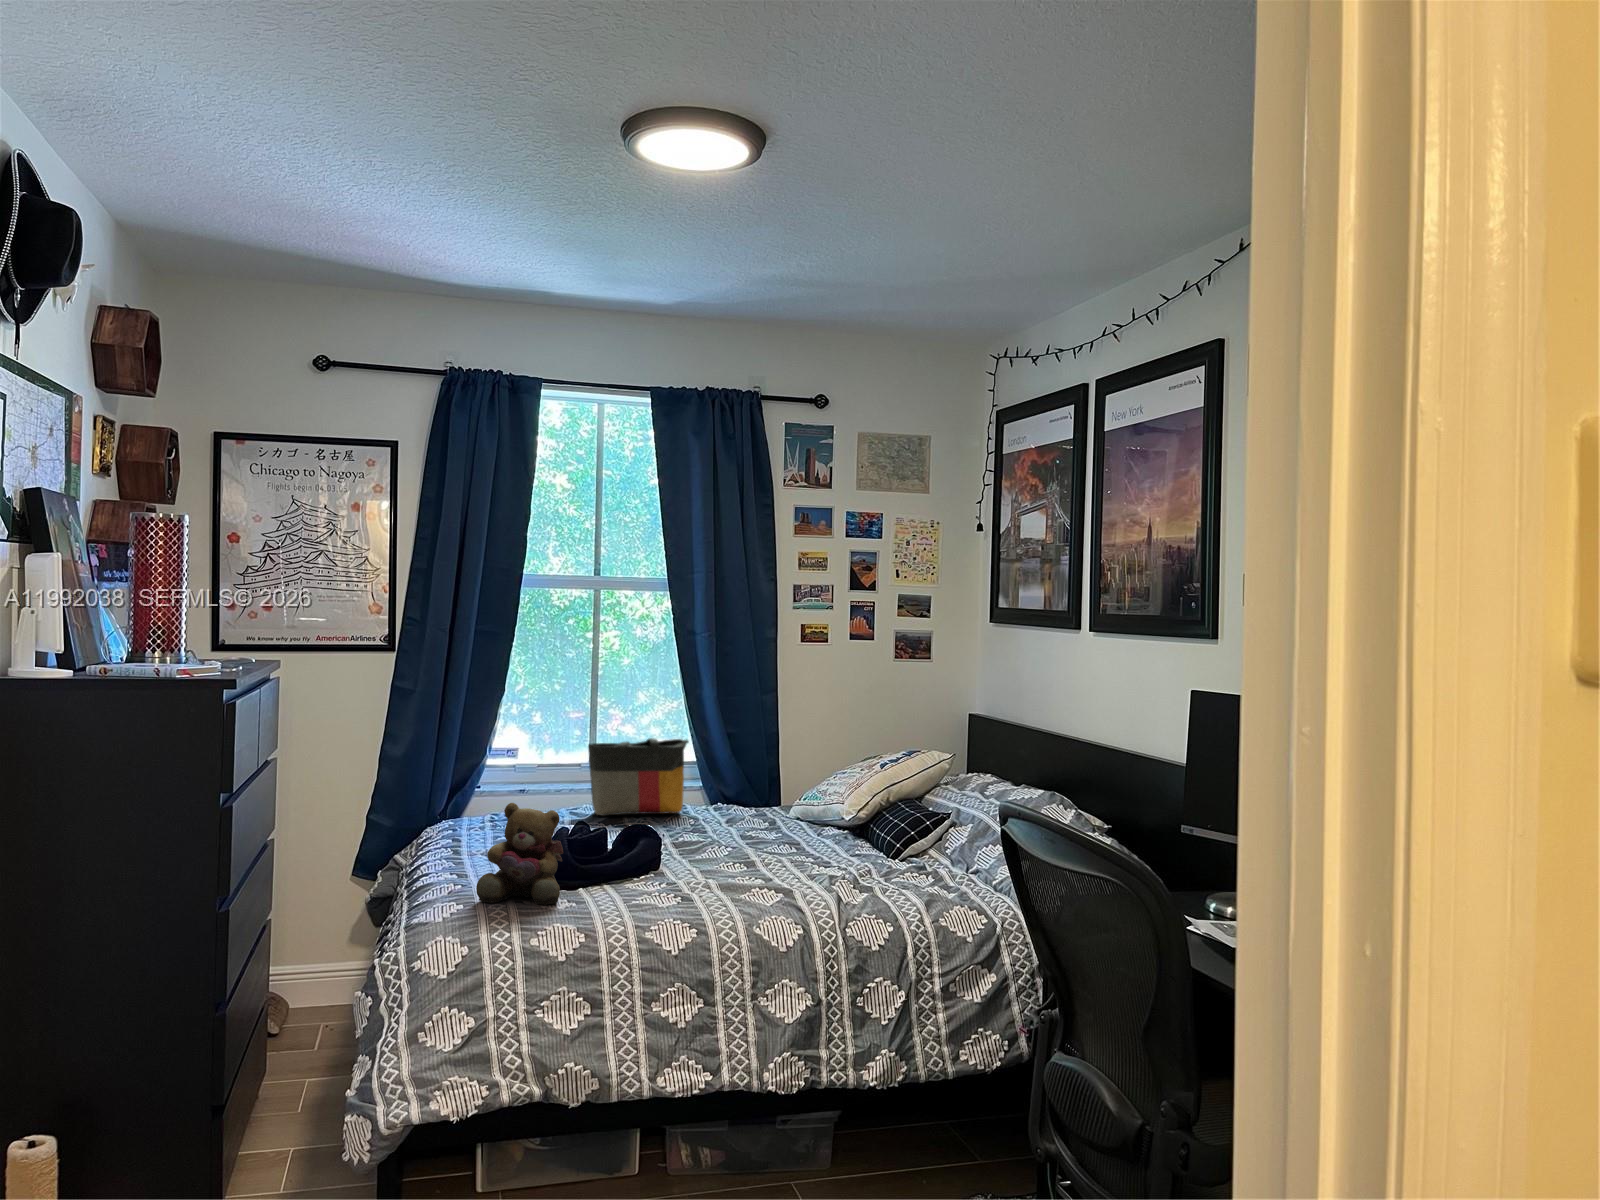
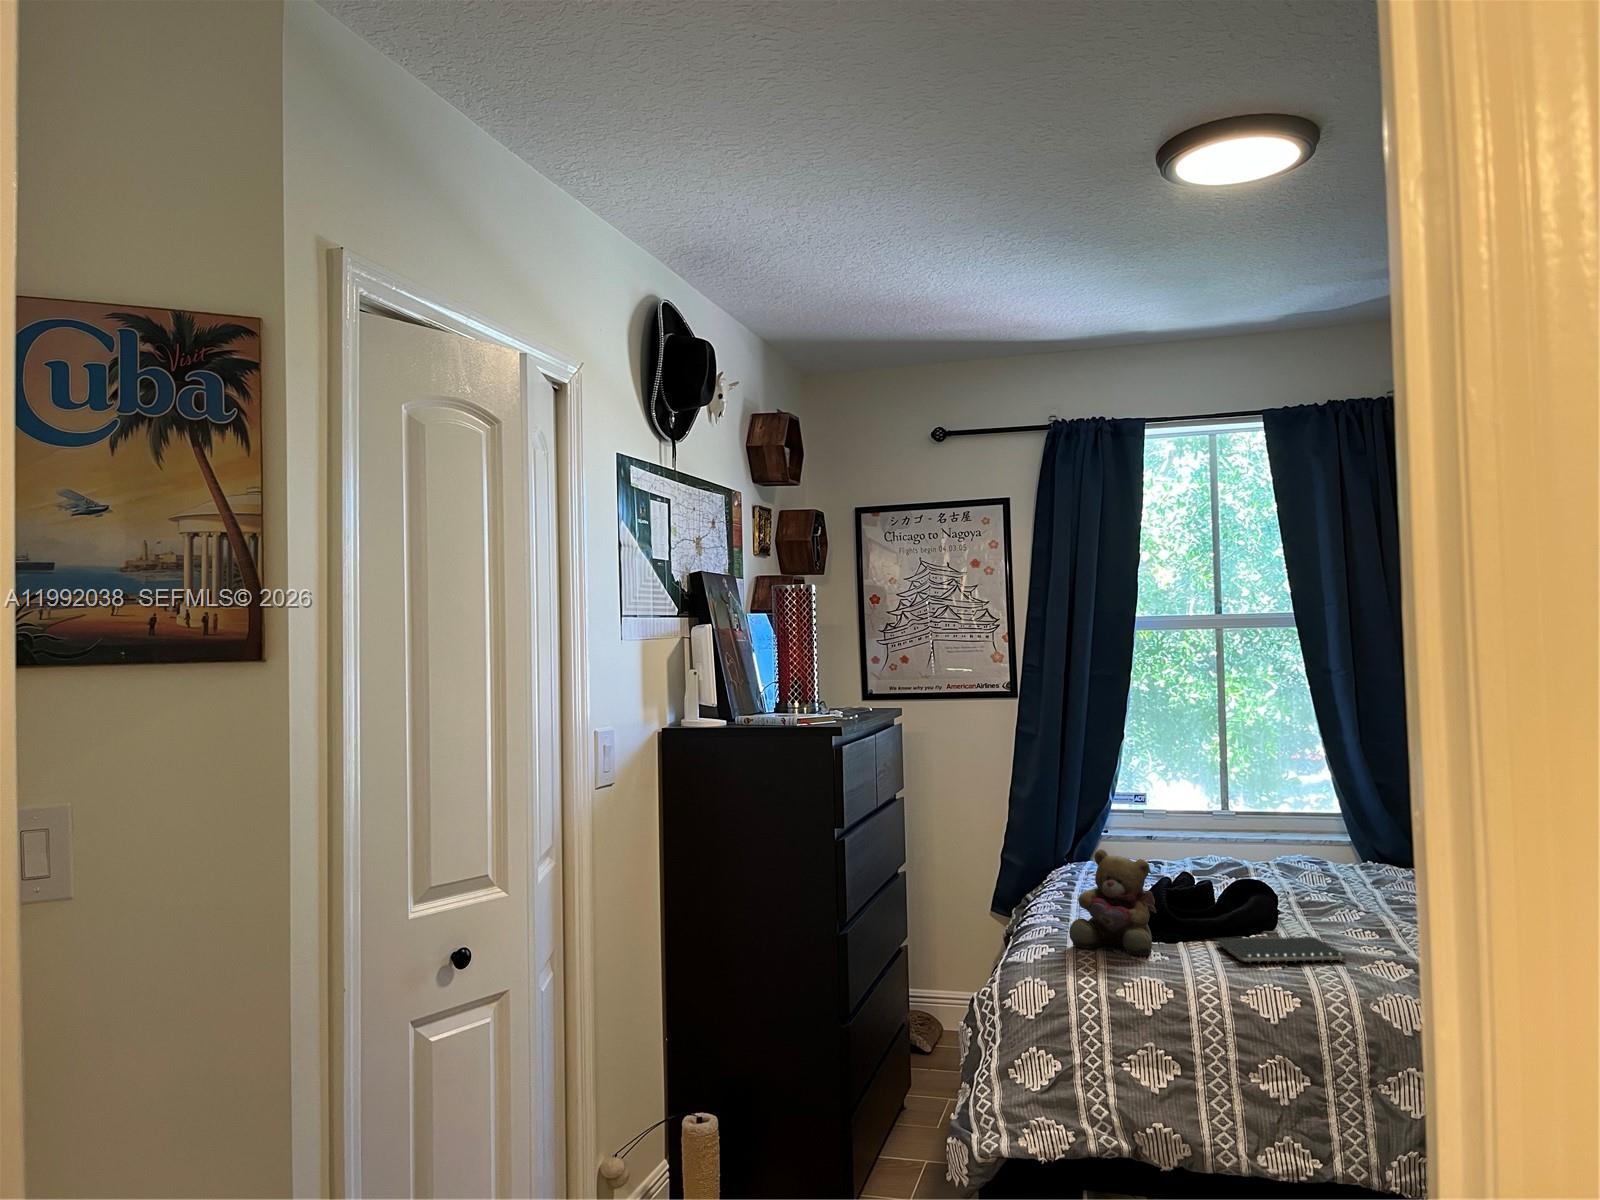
tote bag: present [588,738,688,816] -> none [1209,788,1324,869]
notebook: none [615,873,729,902] -> present [1217,937,1345,964]

